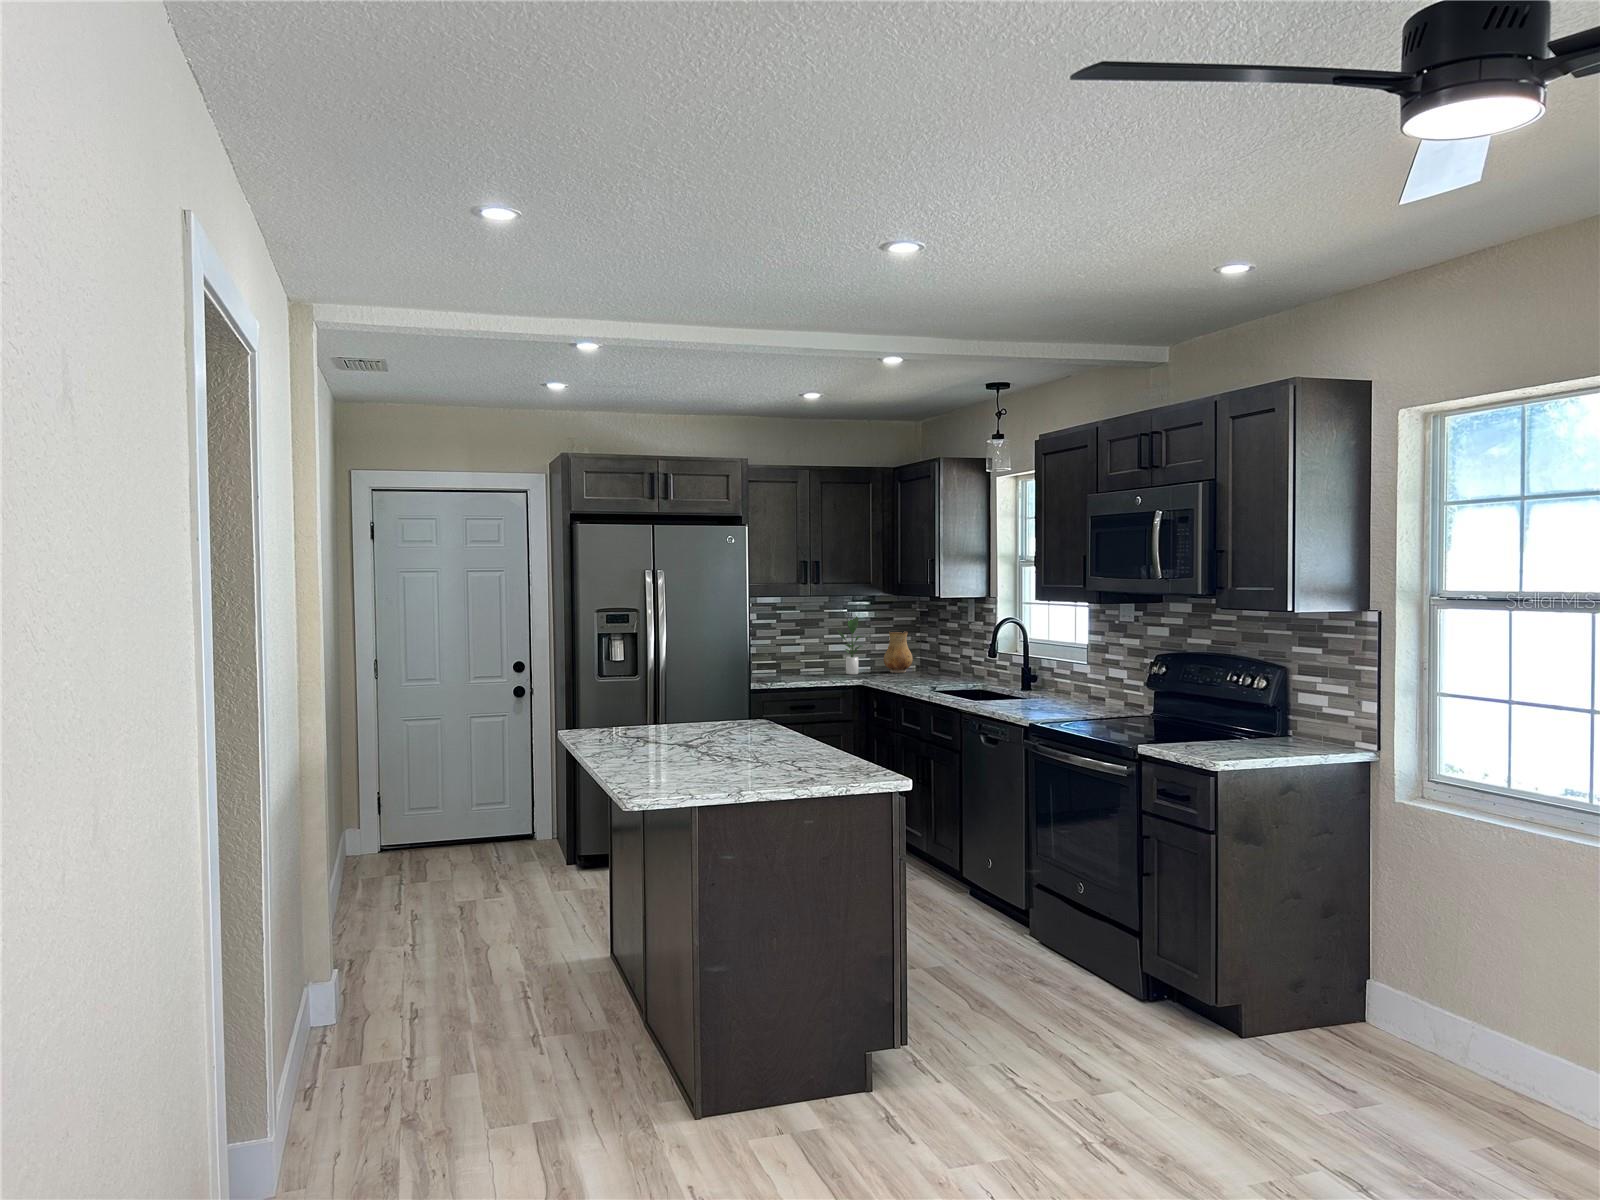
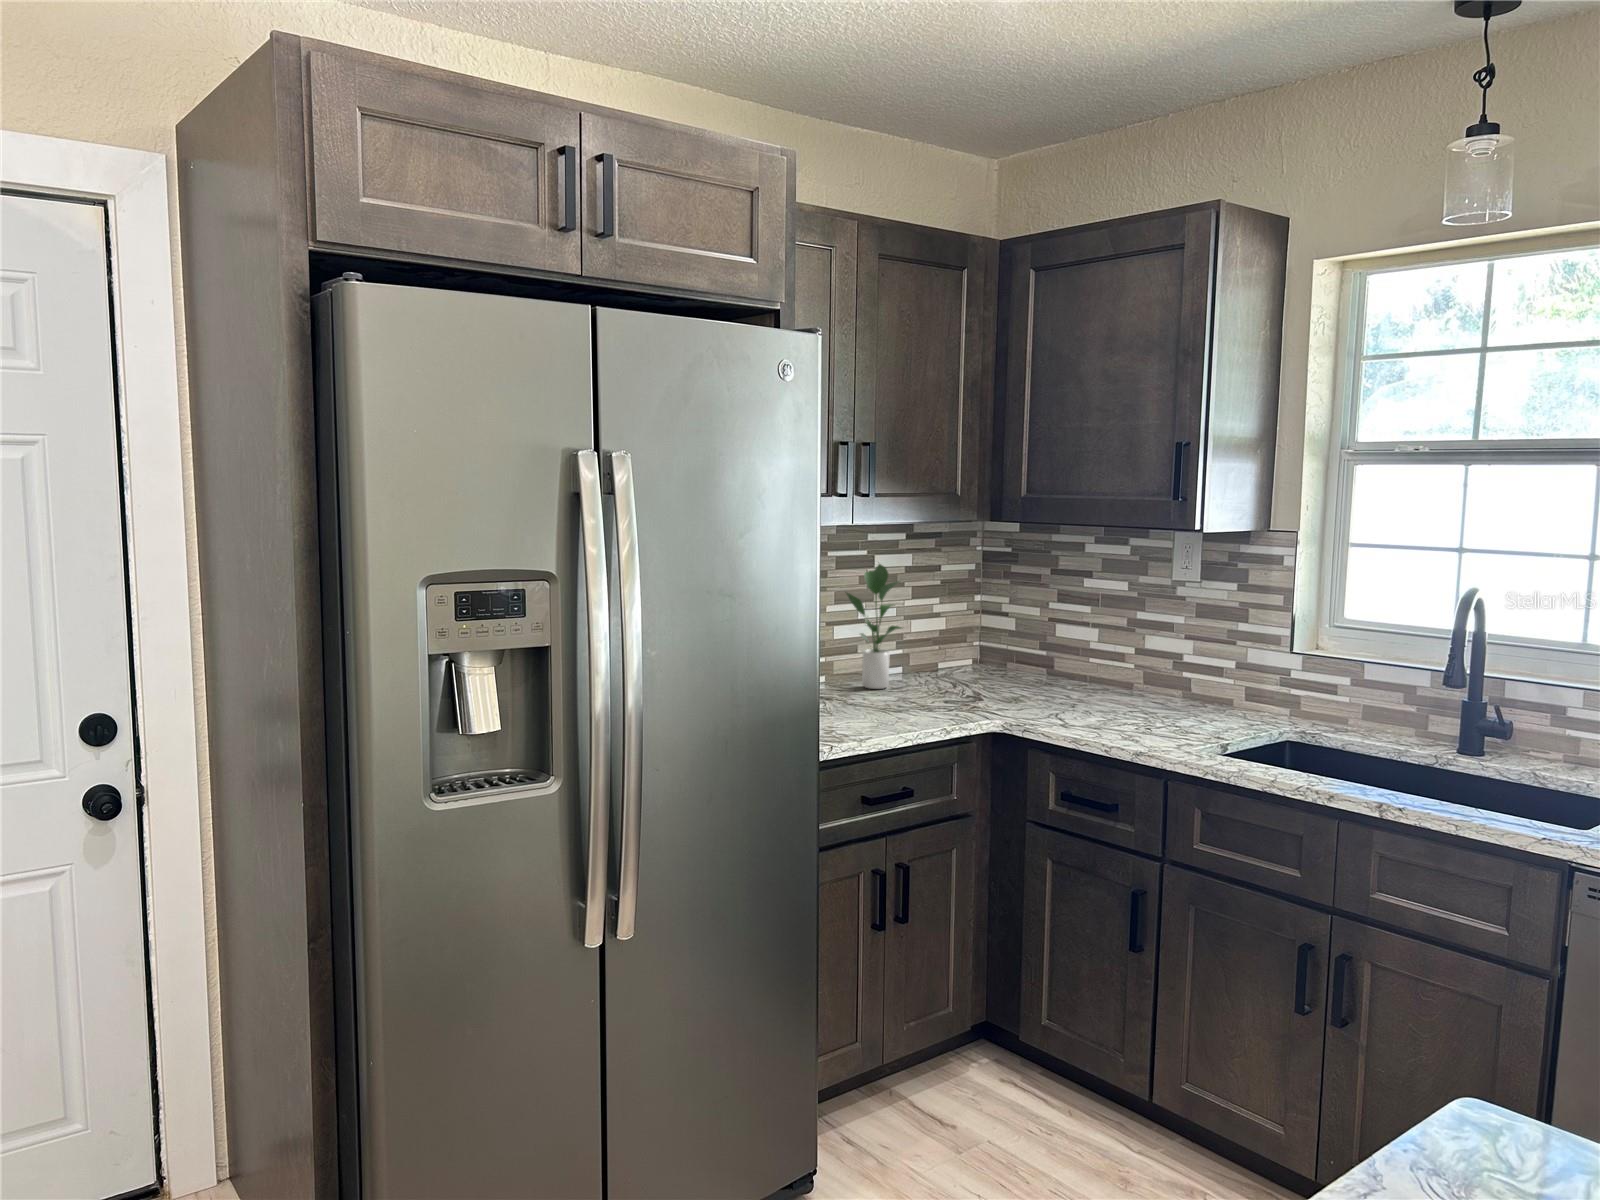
ceramic pitcher: present [884,631,913,673] -> none [913,591,979,679]

